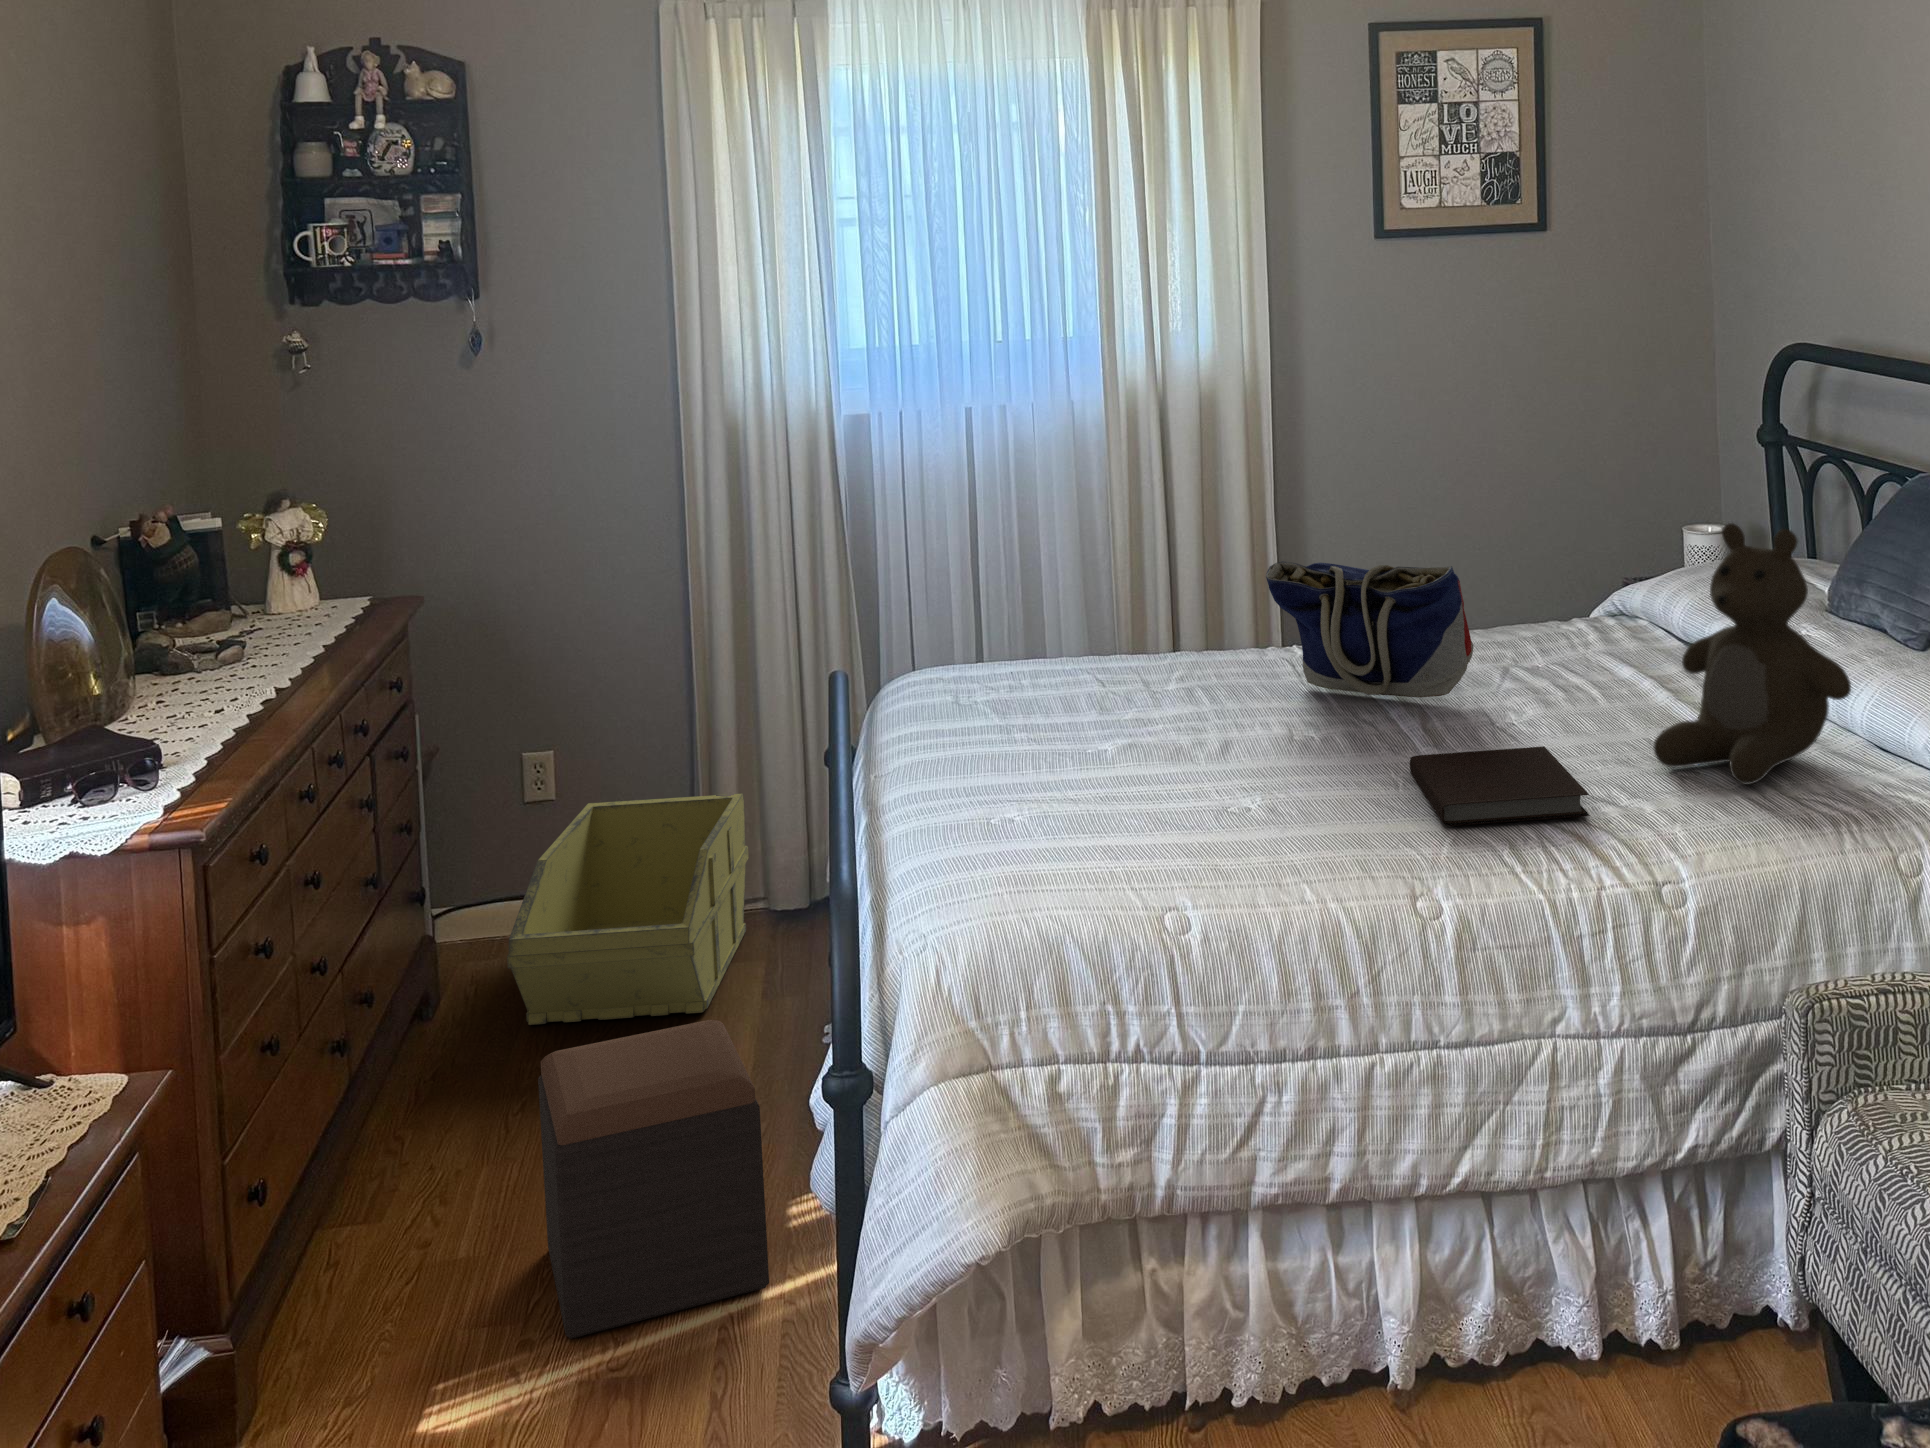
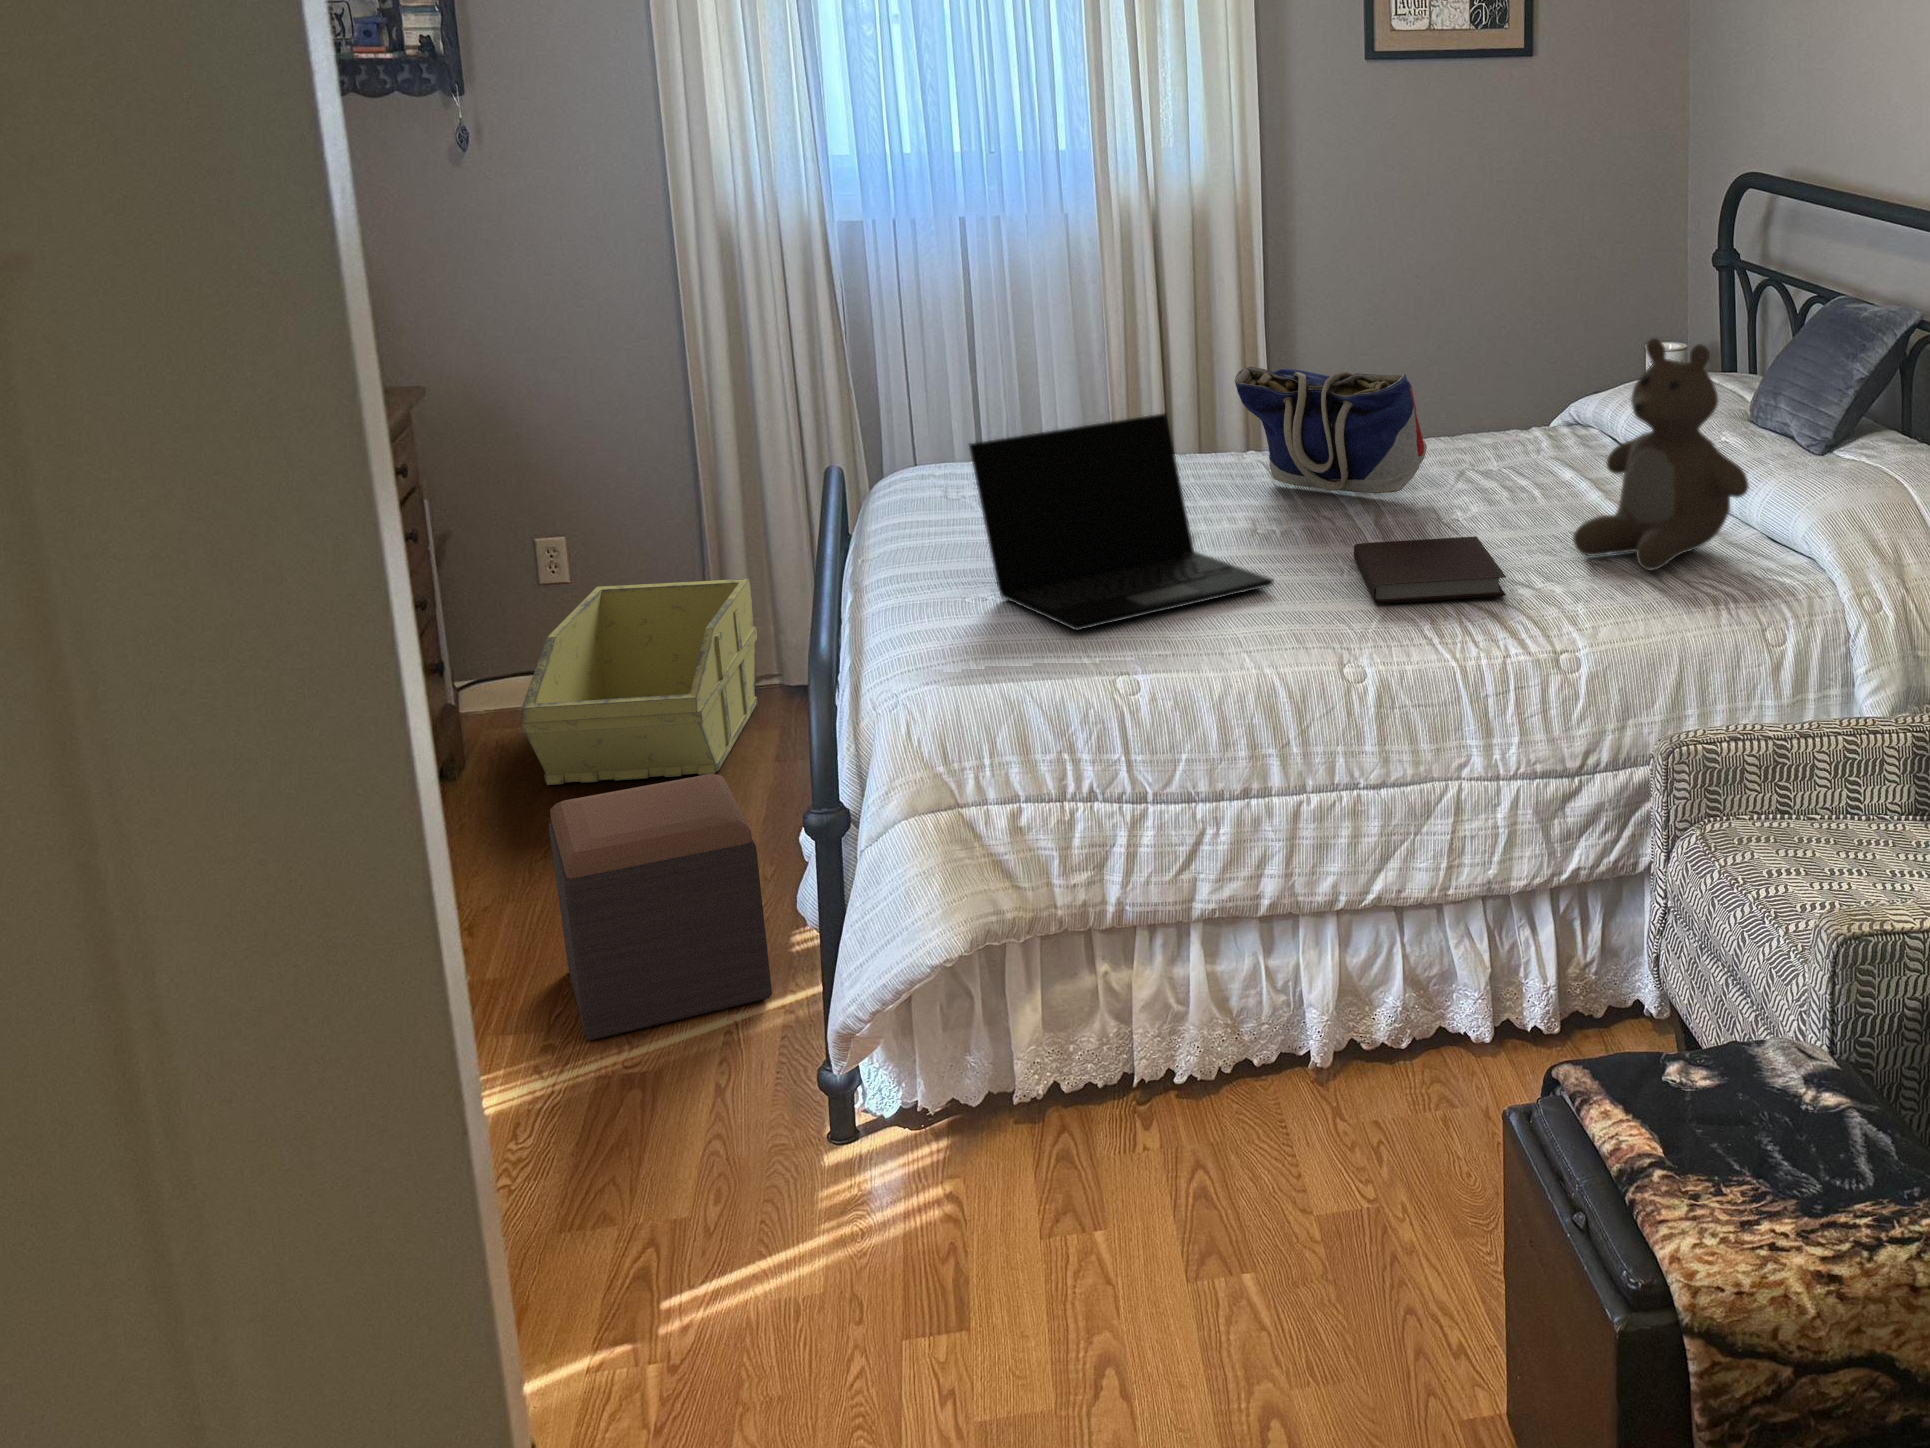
laptop: none [1000,614,1328,860] -> present [968,413,1273,630]

